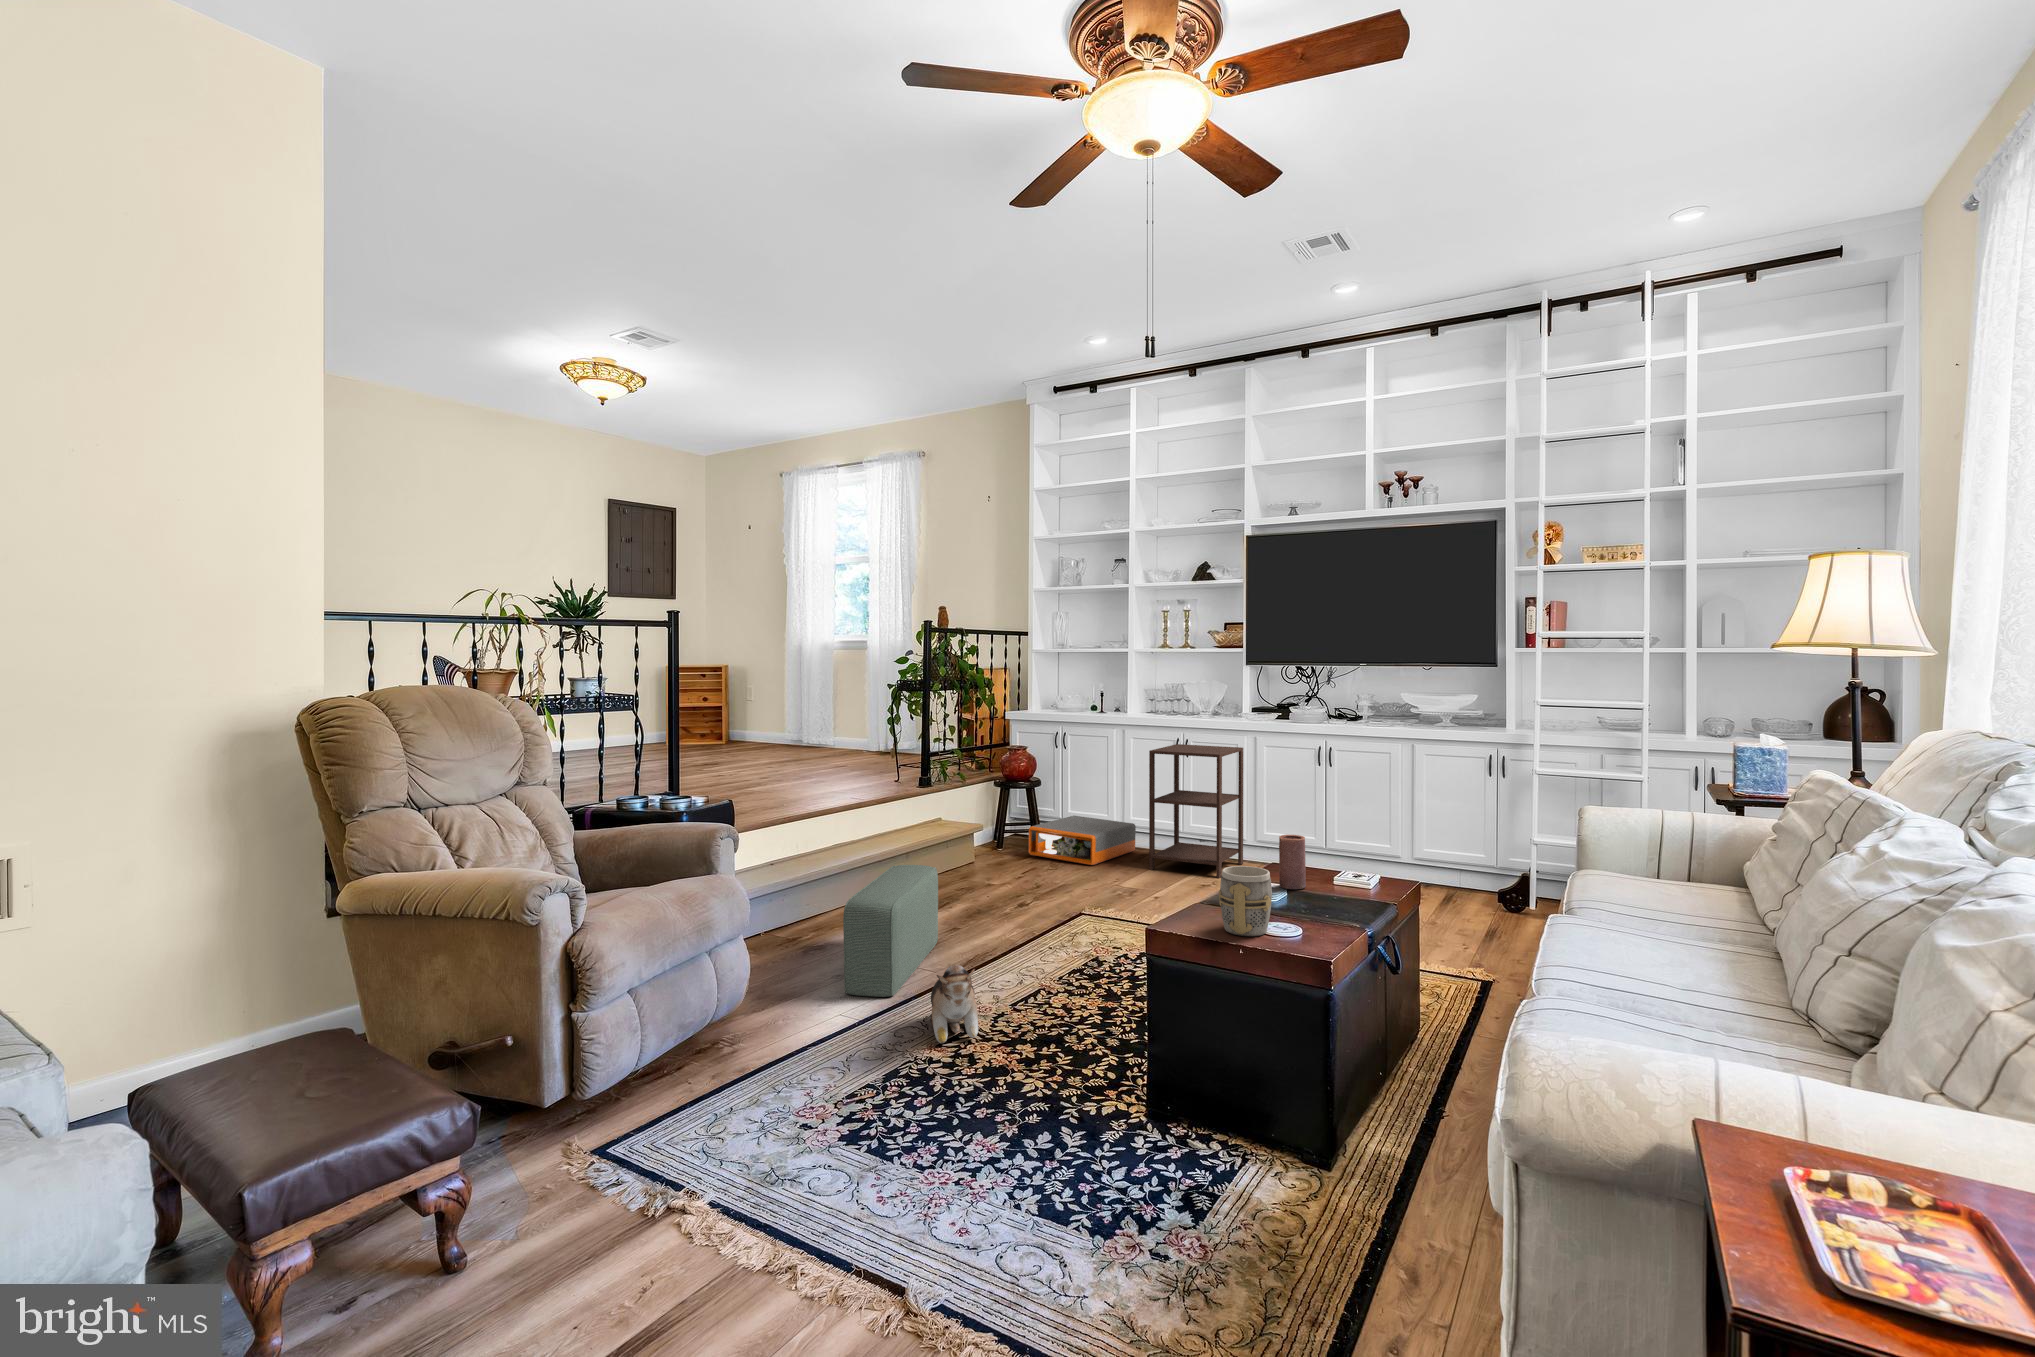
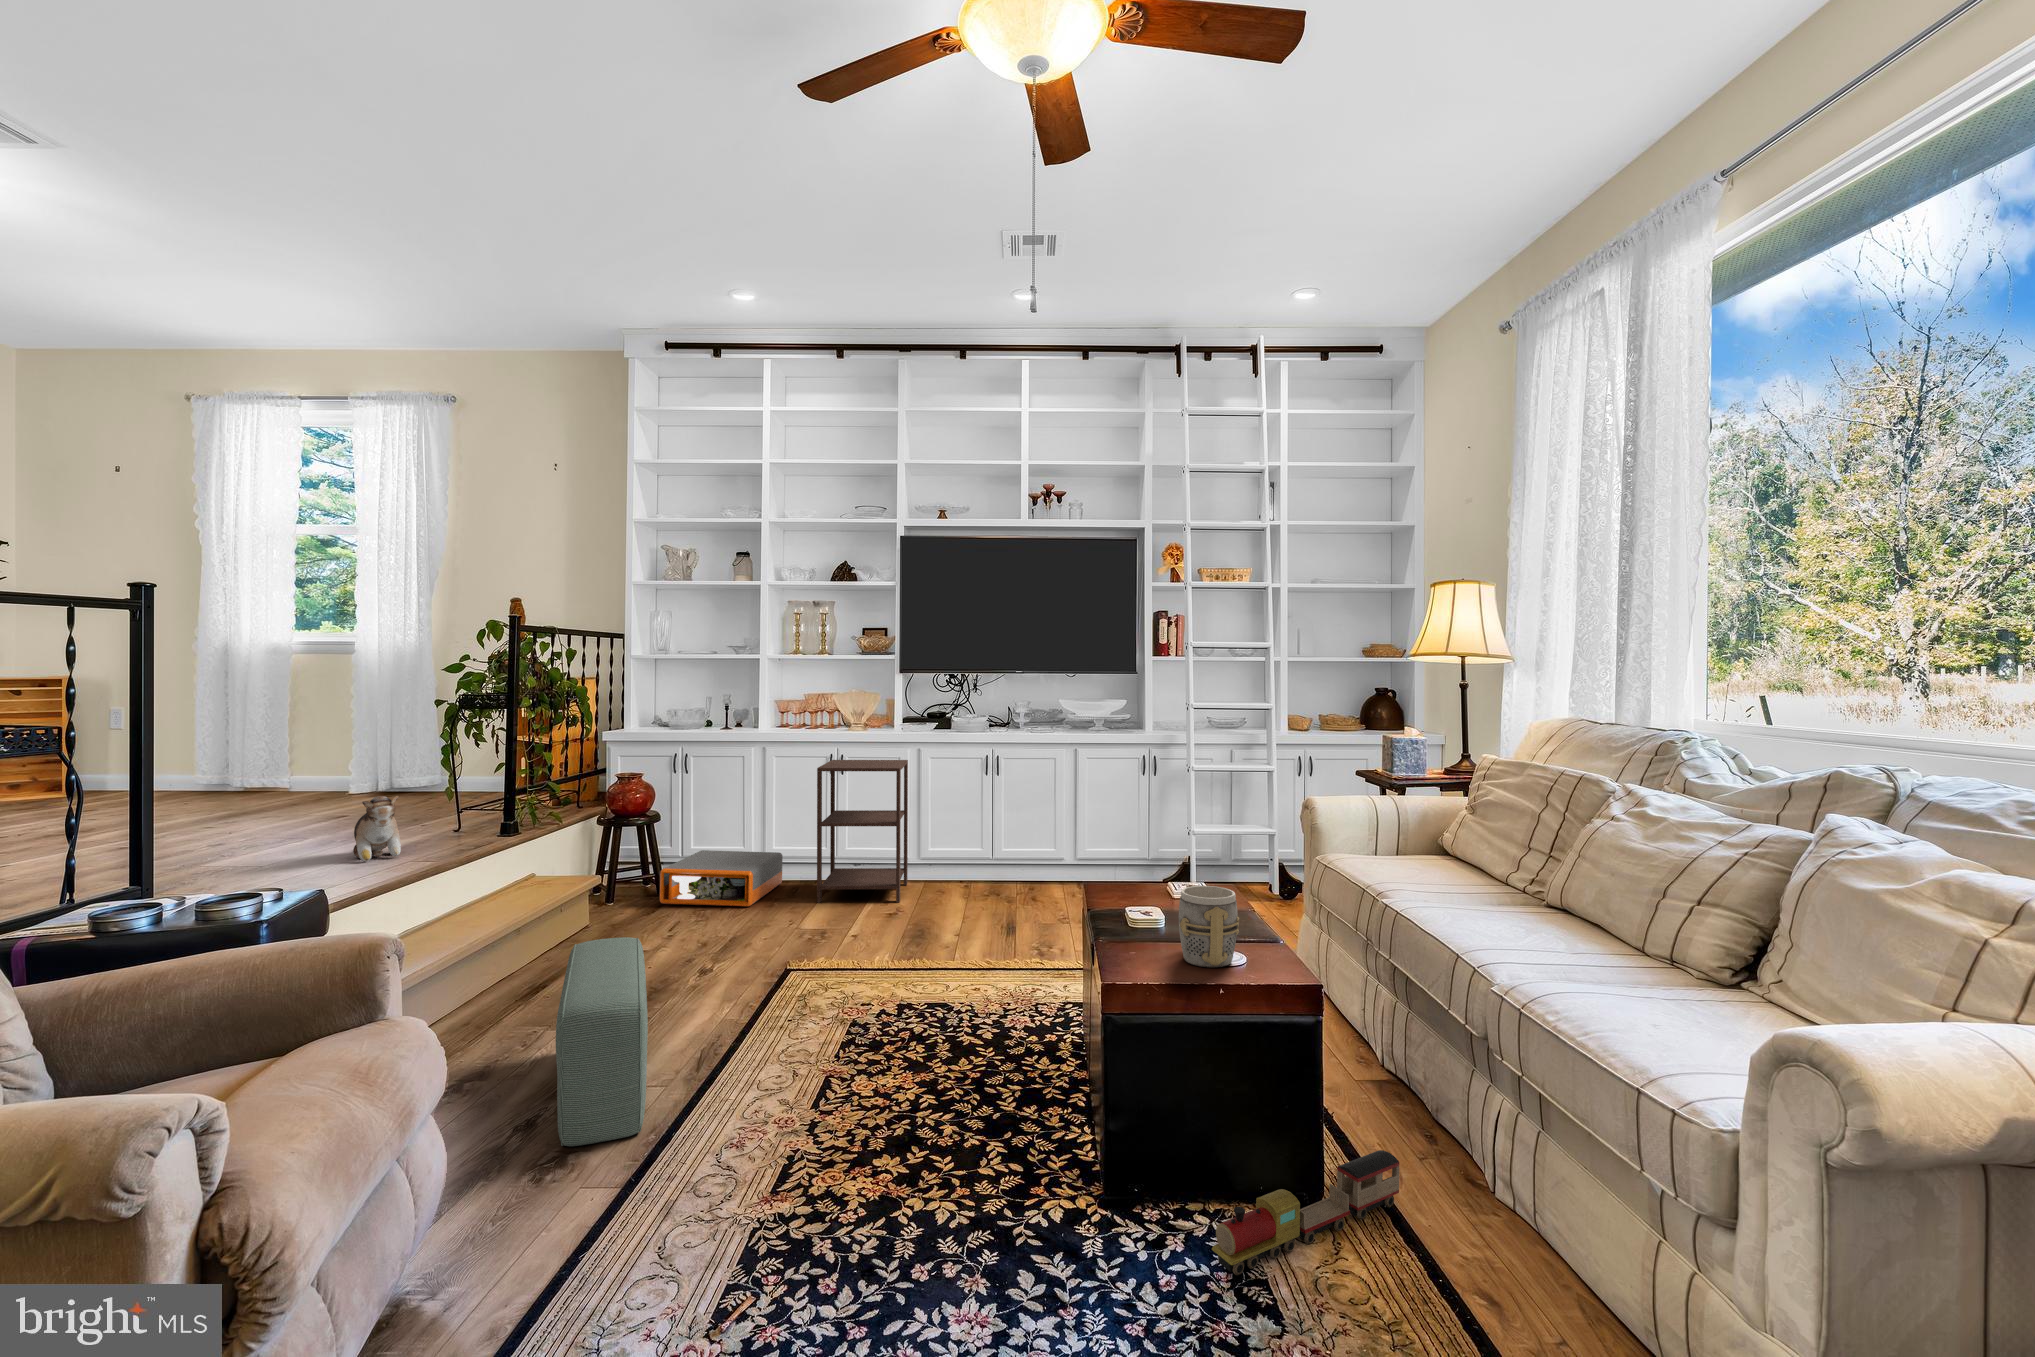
candle: present [1279,835,1306,889] -> none [1142,846,1169,906]
plush toy: present [930,964,978,1043] -> present [353,796,401,862]
toy train: none [1184,1128,1400,1182] -> present [1212,1150,1399,1275]

